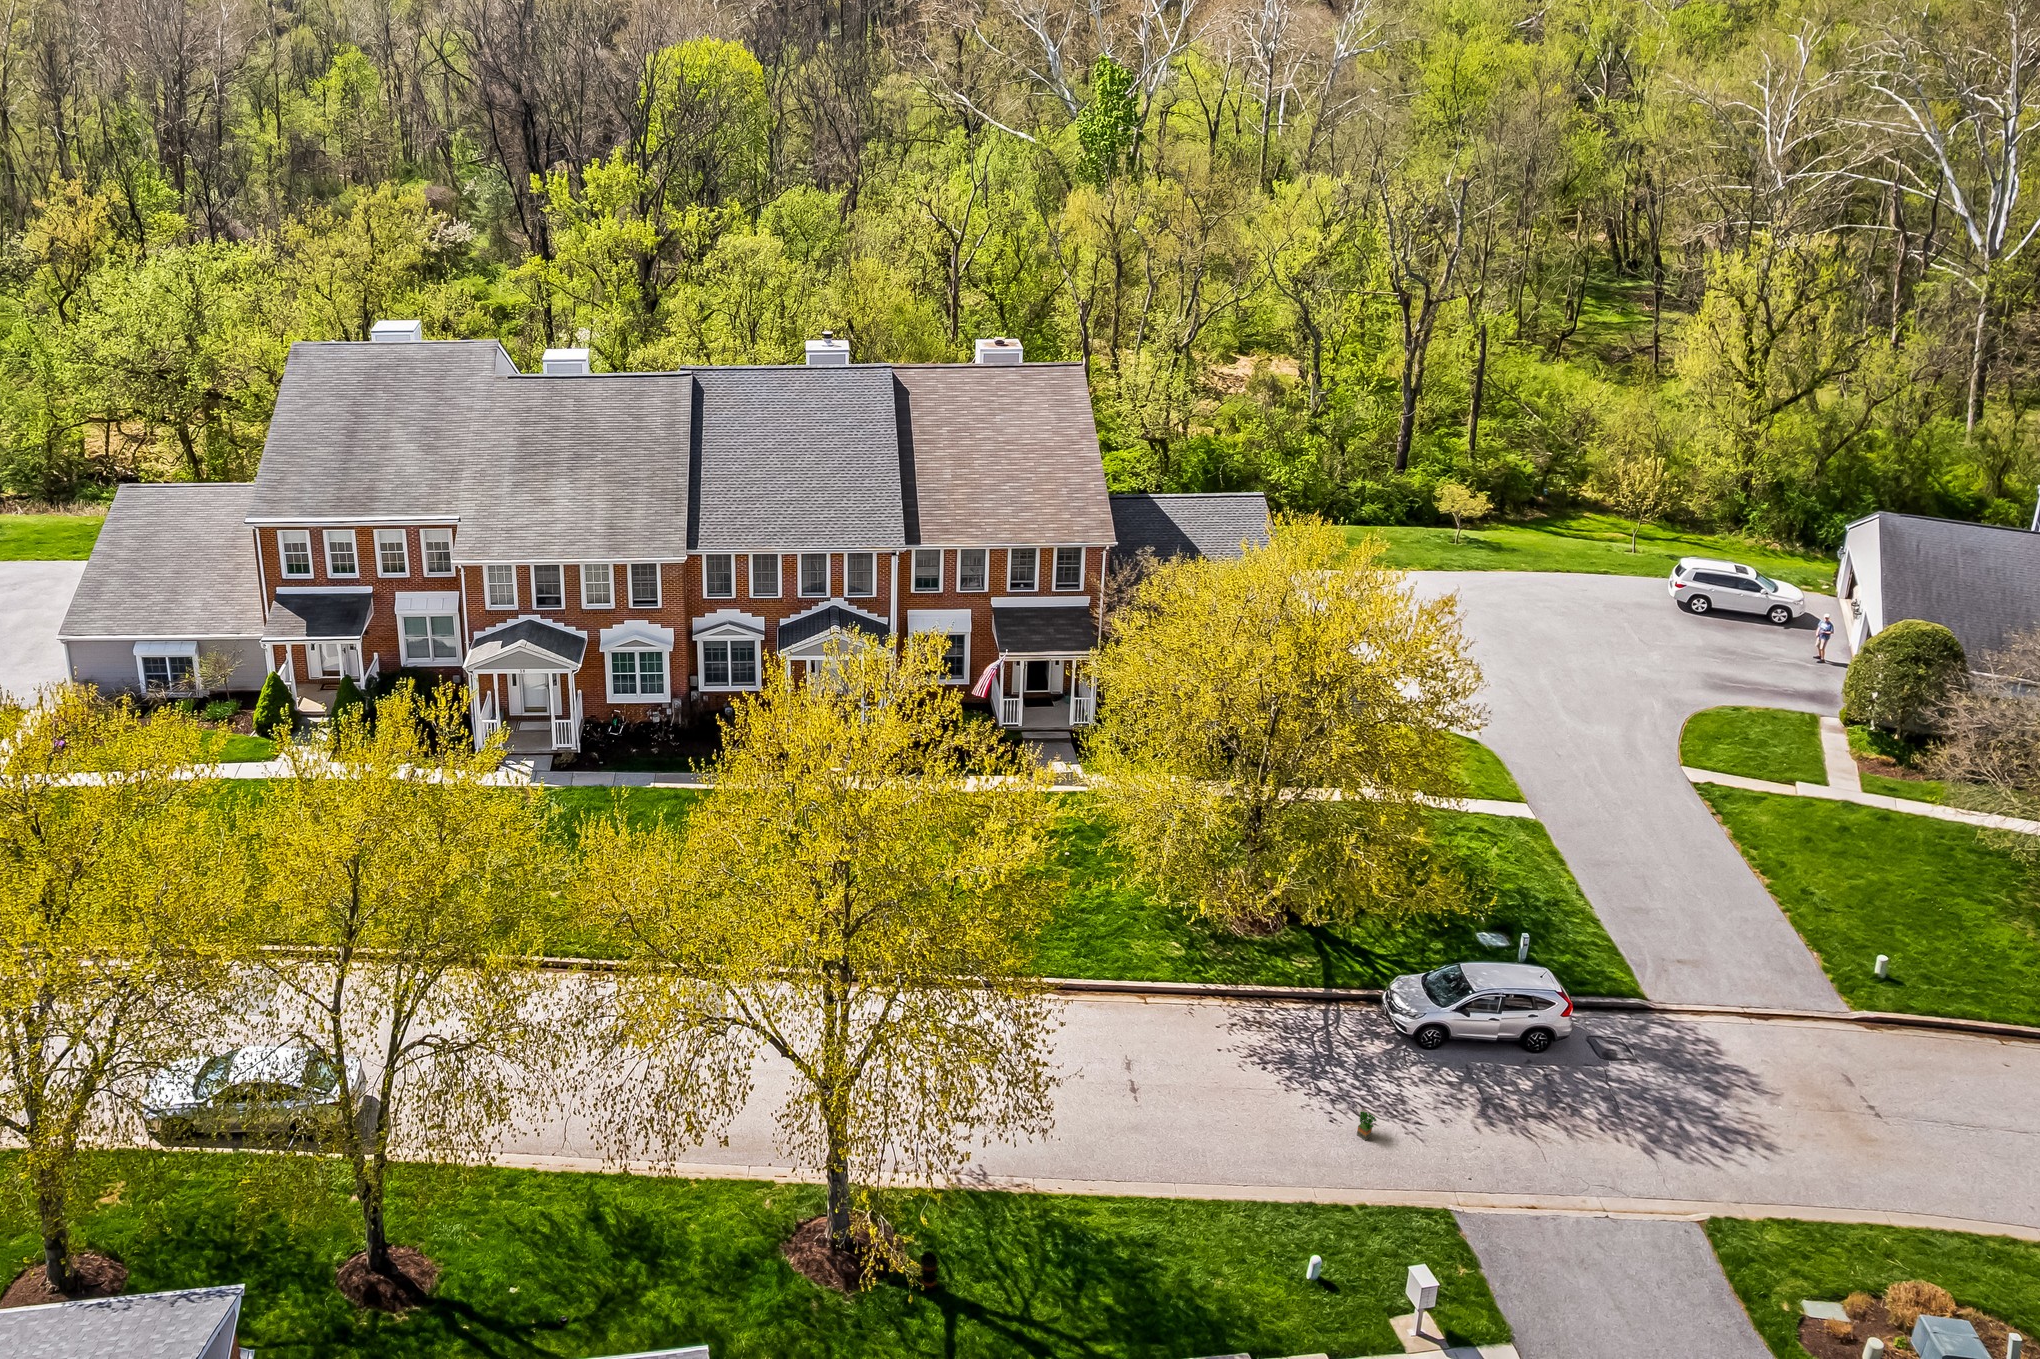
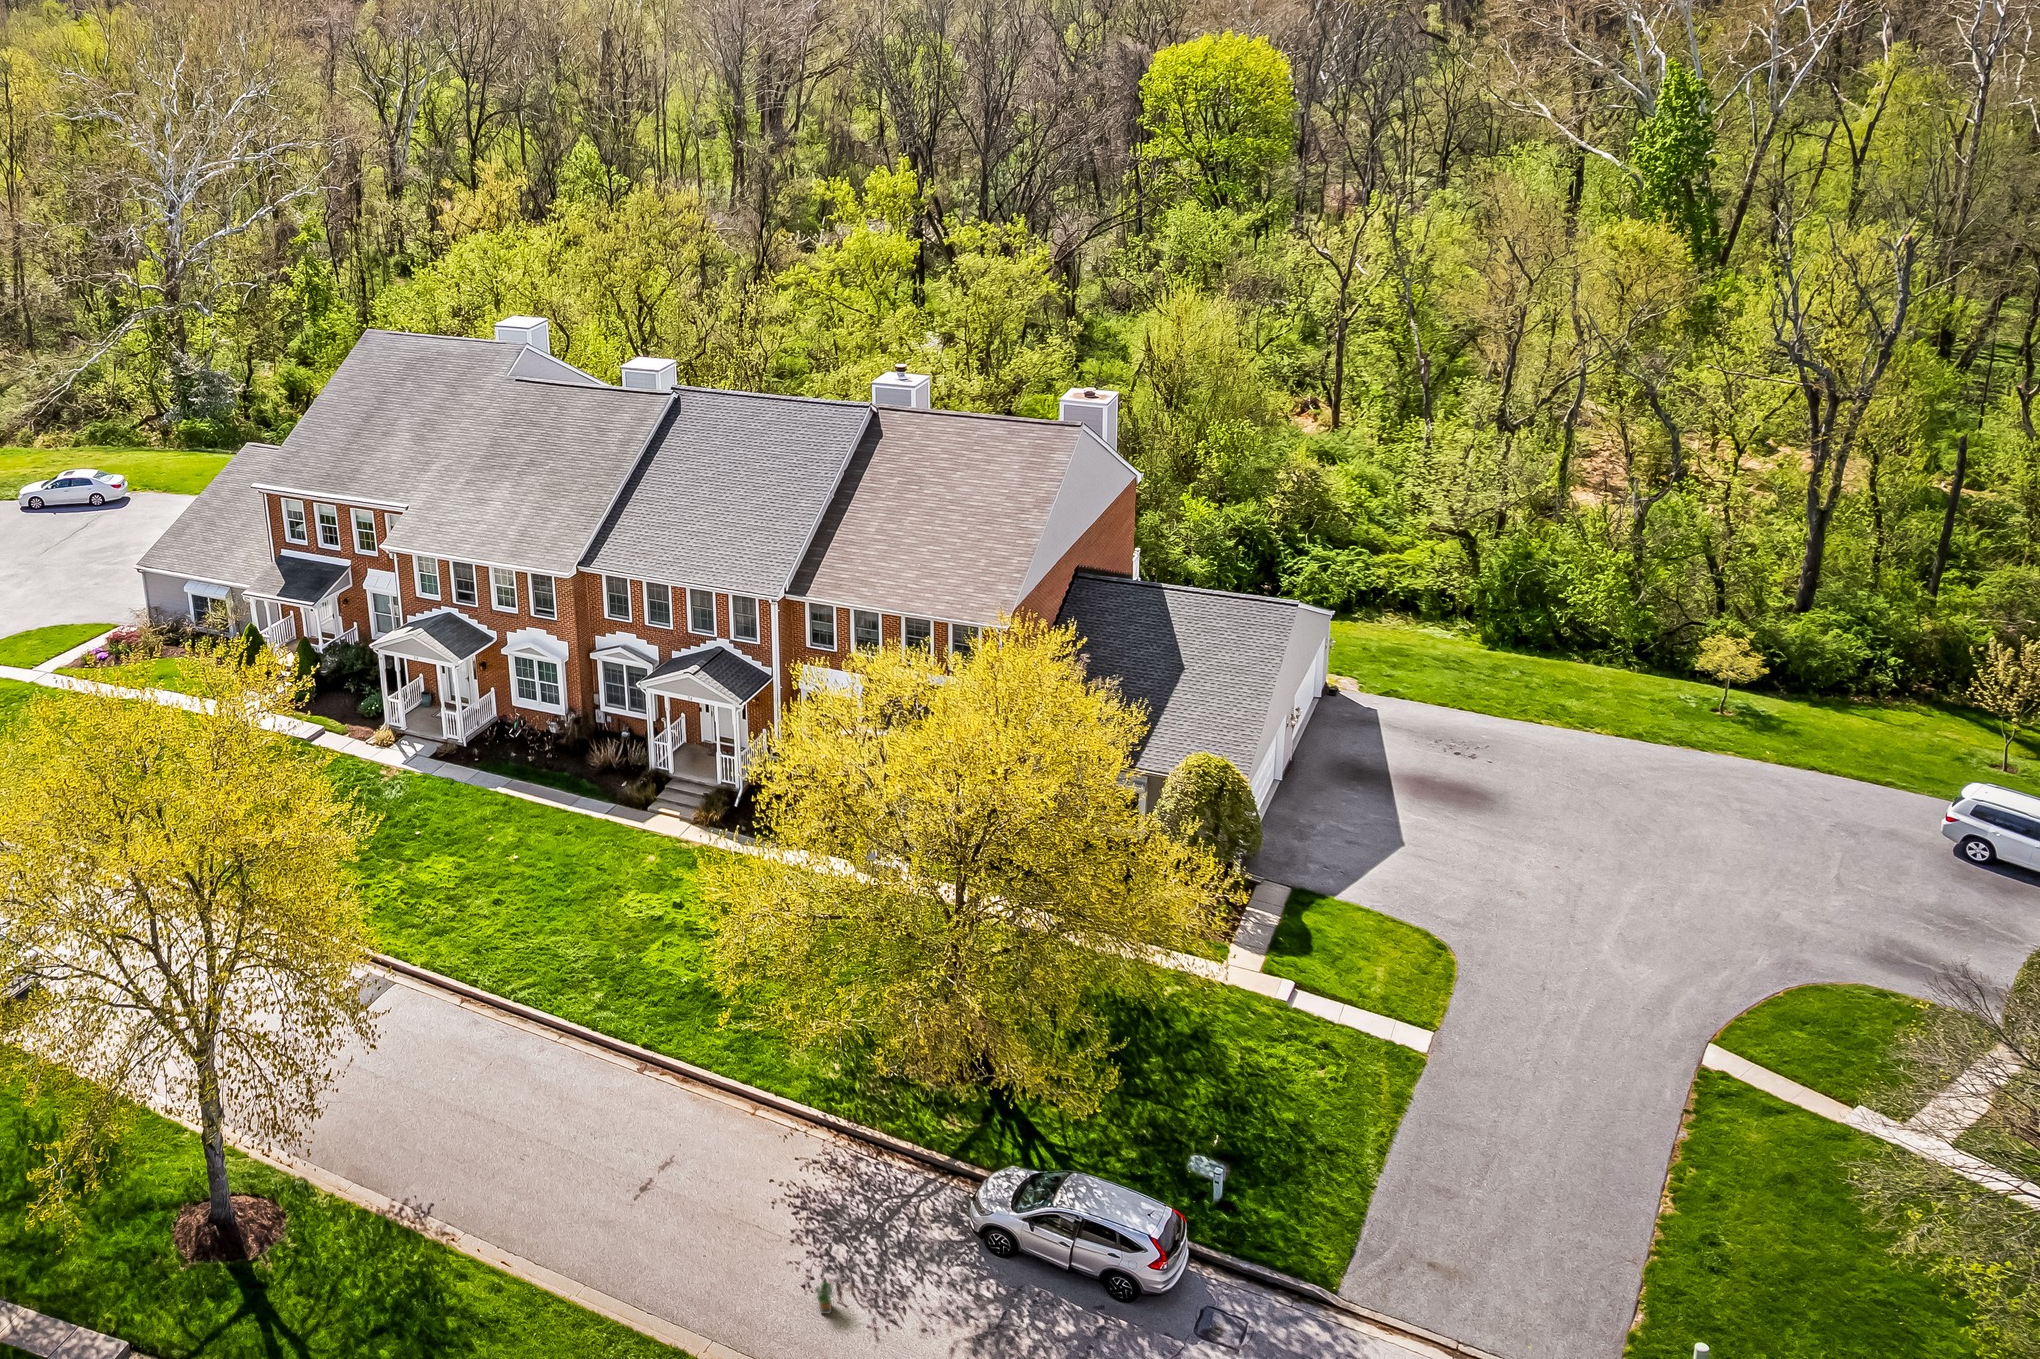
trash can: present [920,1251,939,1286] -> none [292,1250,313,1284]

